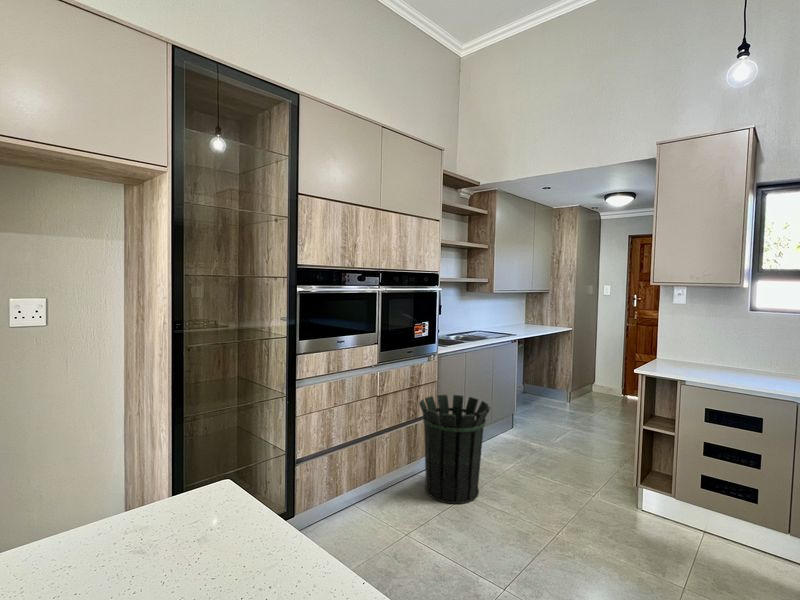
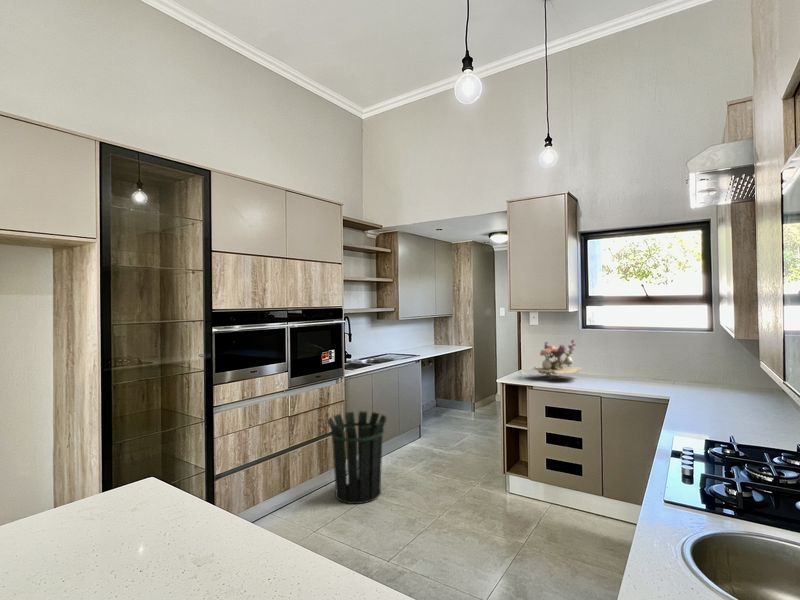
flower arrangement: none [684,324,761,373] -> present [533,340,580,377]

